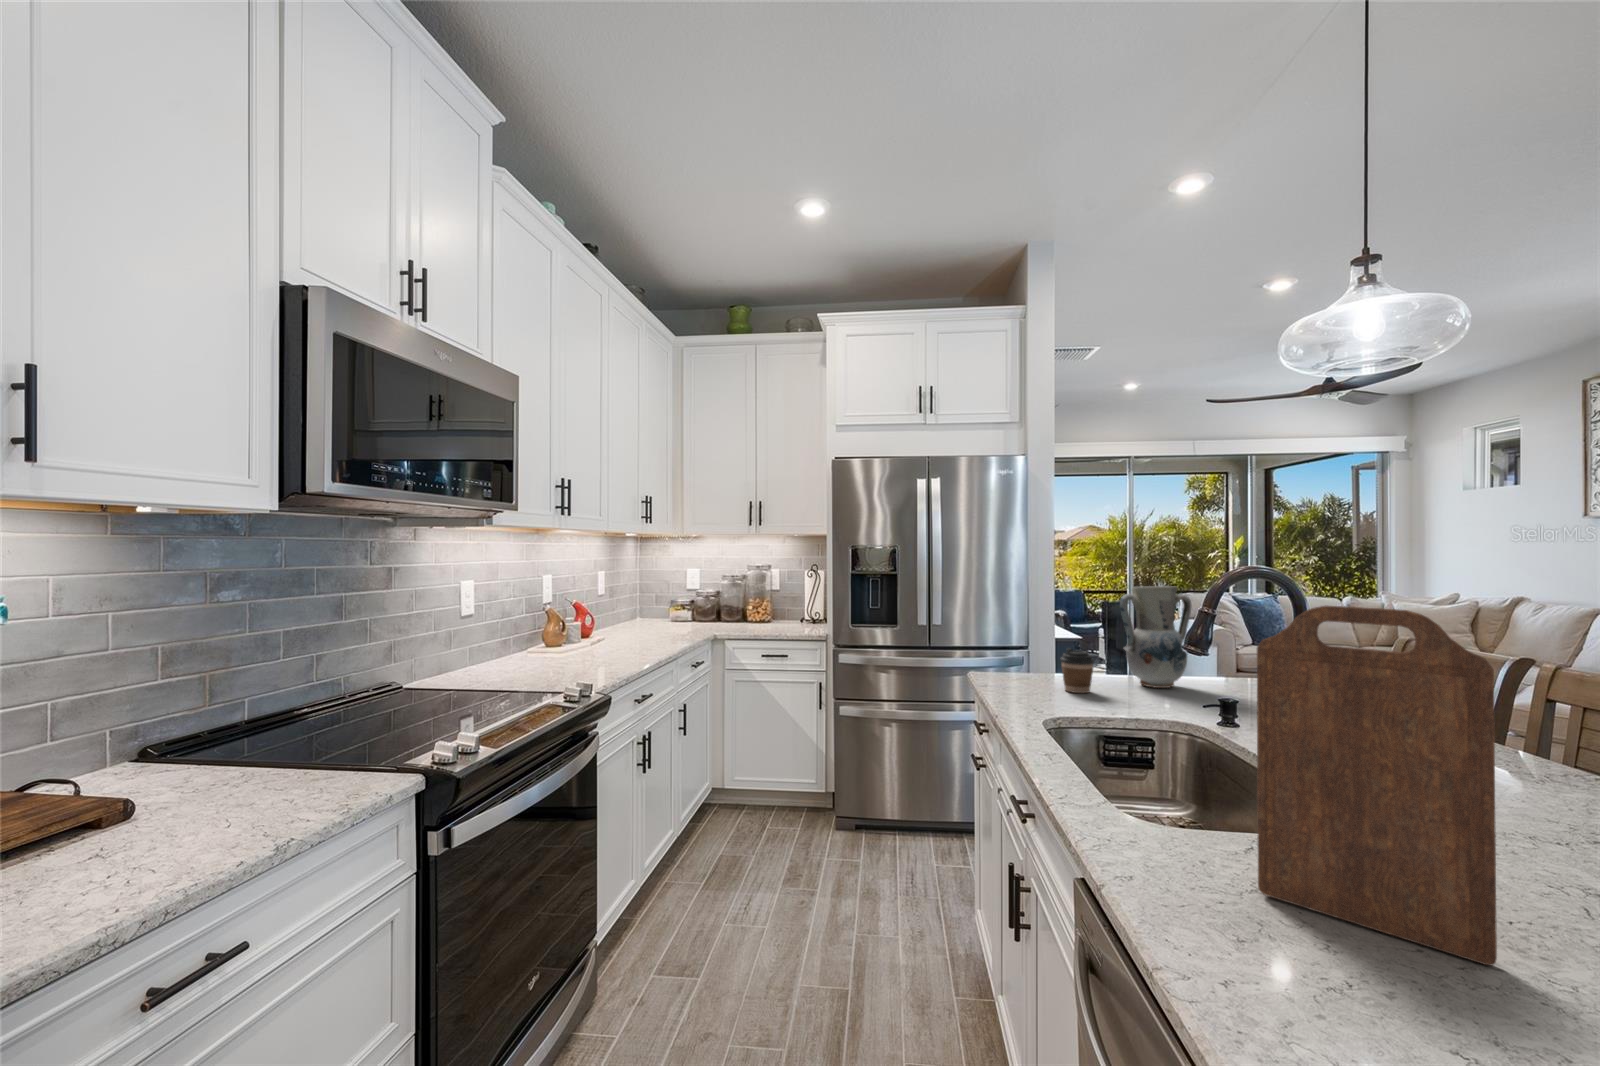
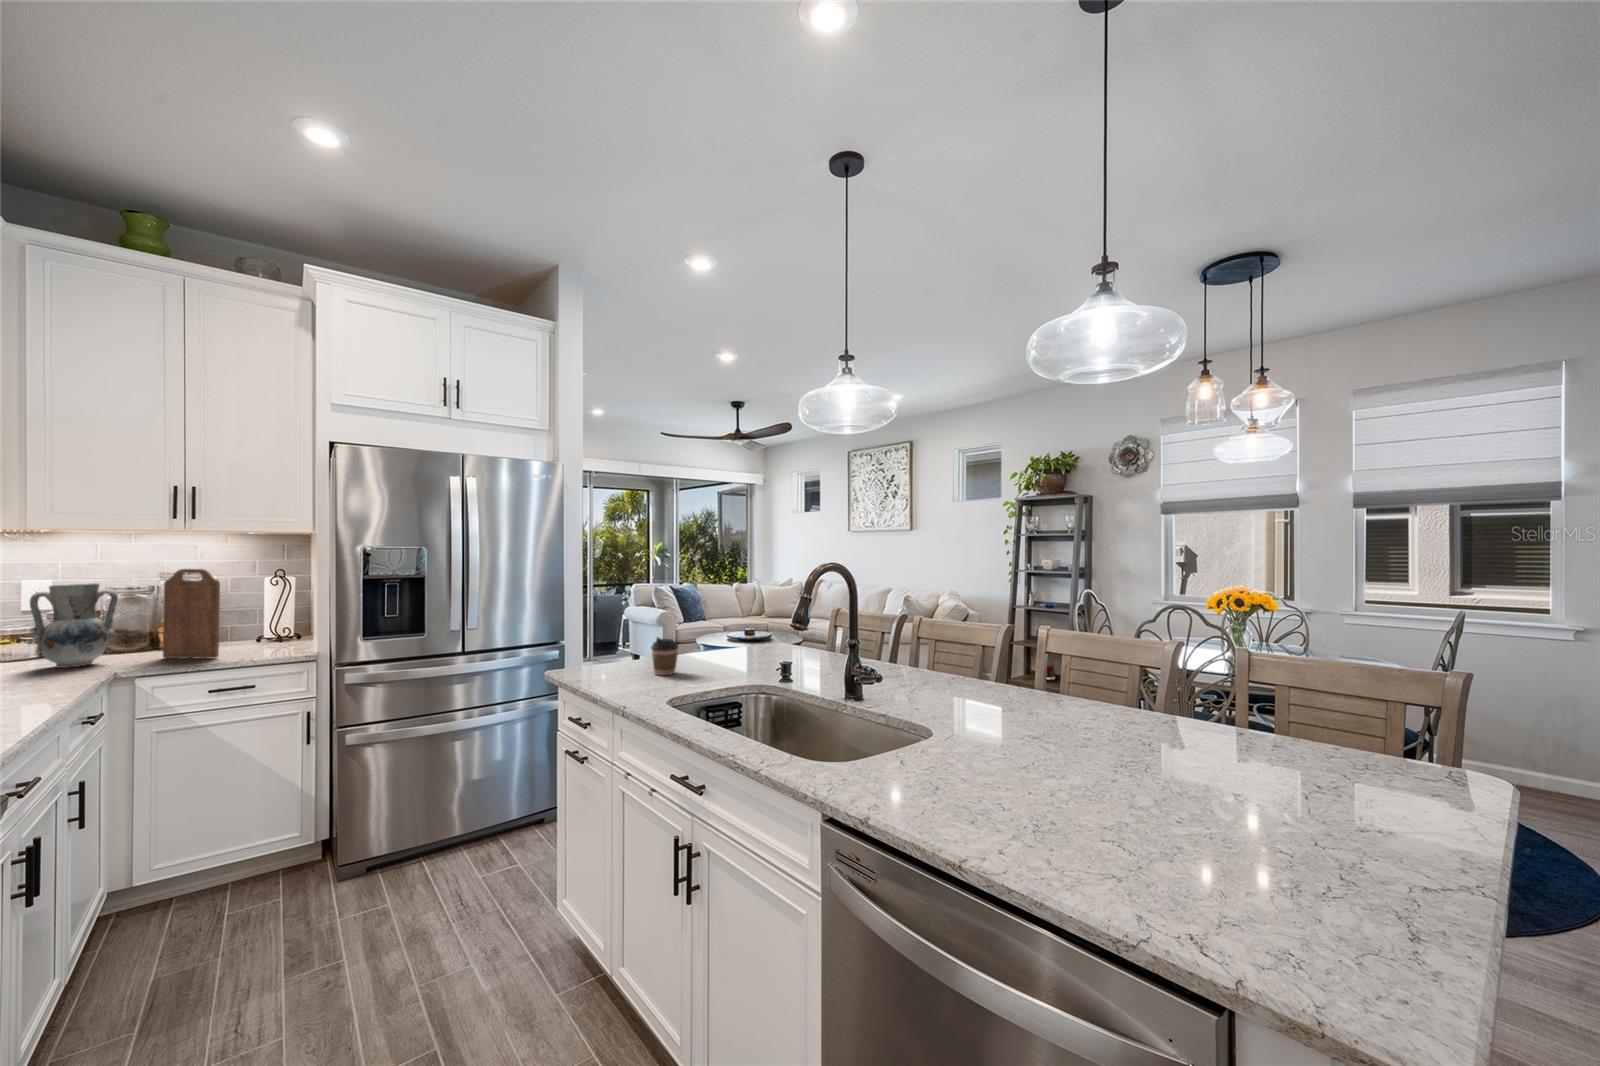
vase: present [1120,586,1191,688] -> present [30,583,118,668]
cutting board: present [1257,606,1497,965] -> present [163,569,220,658]

